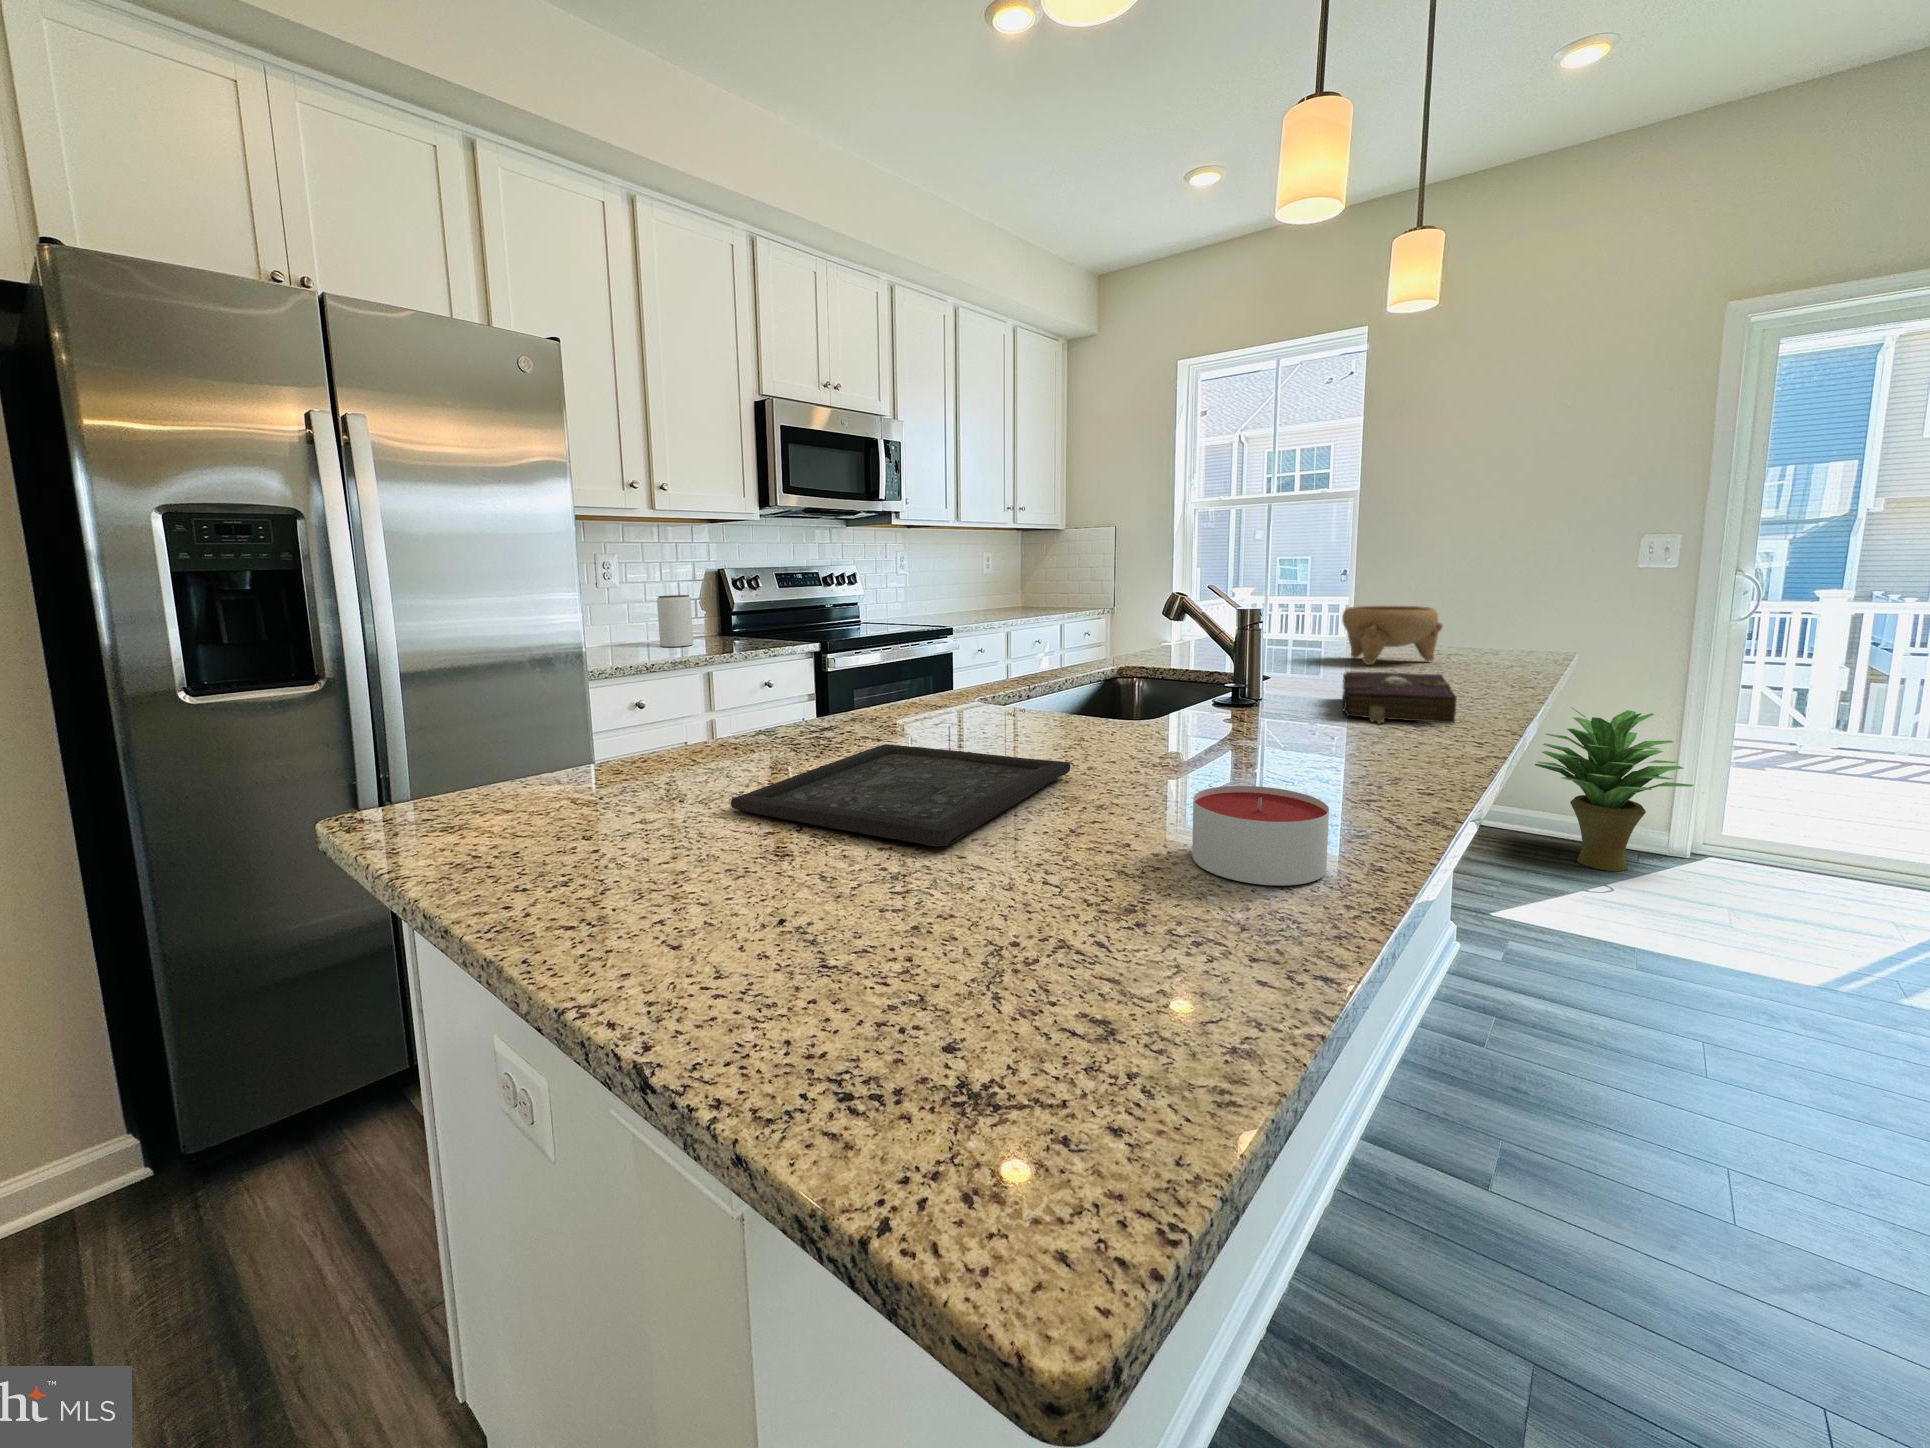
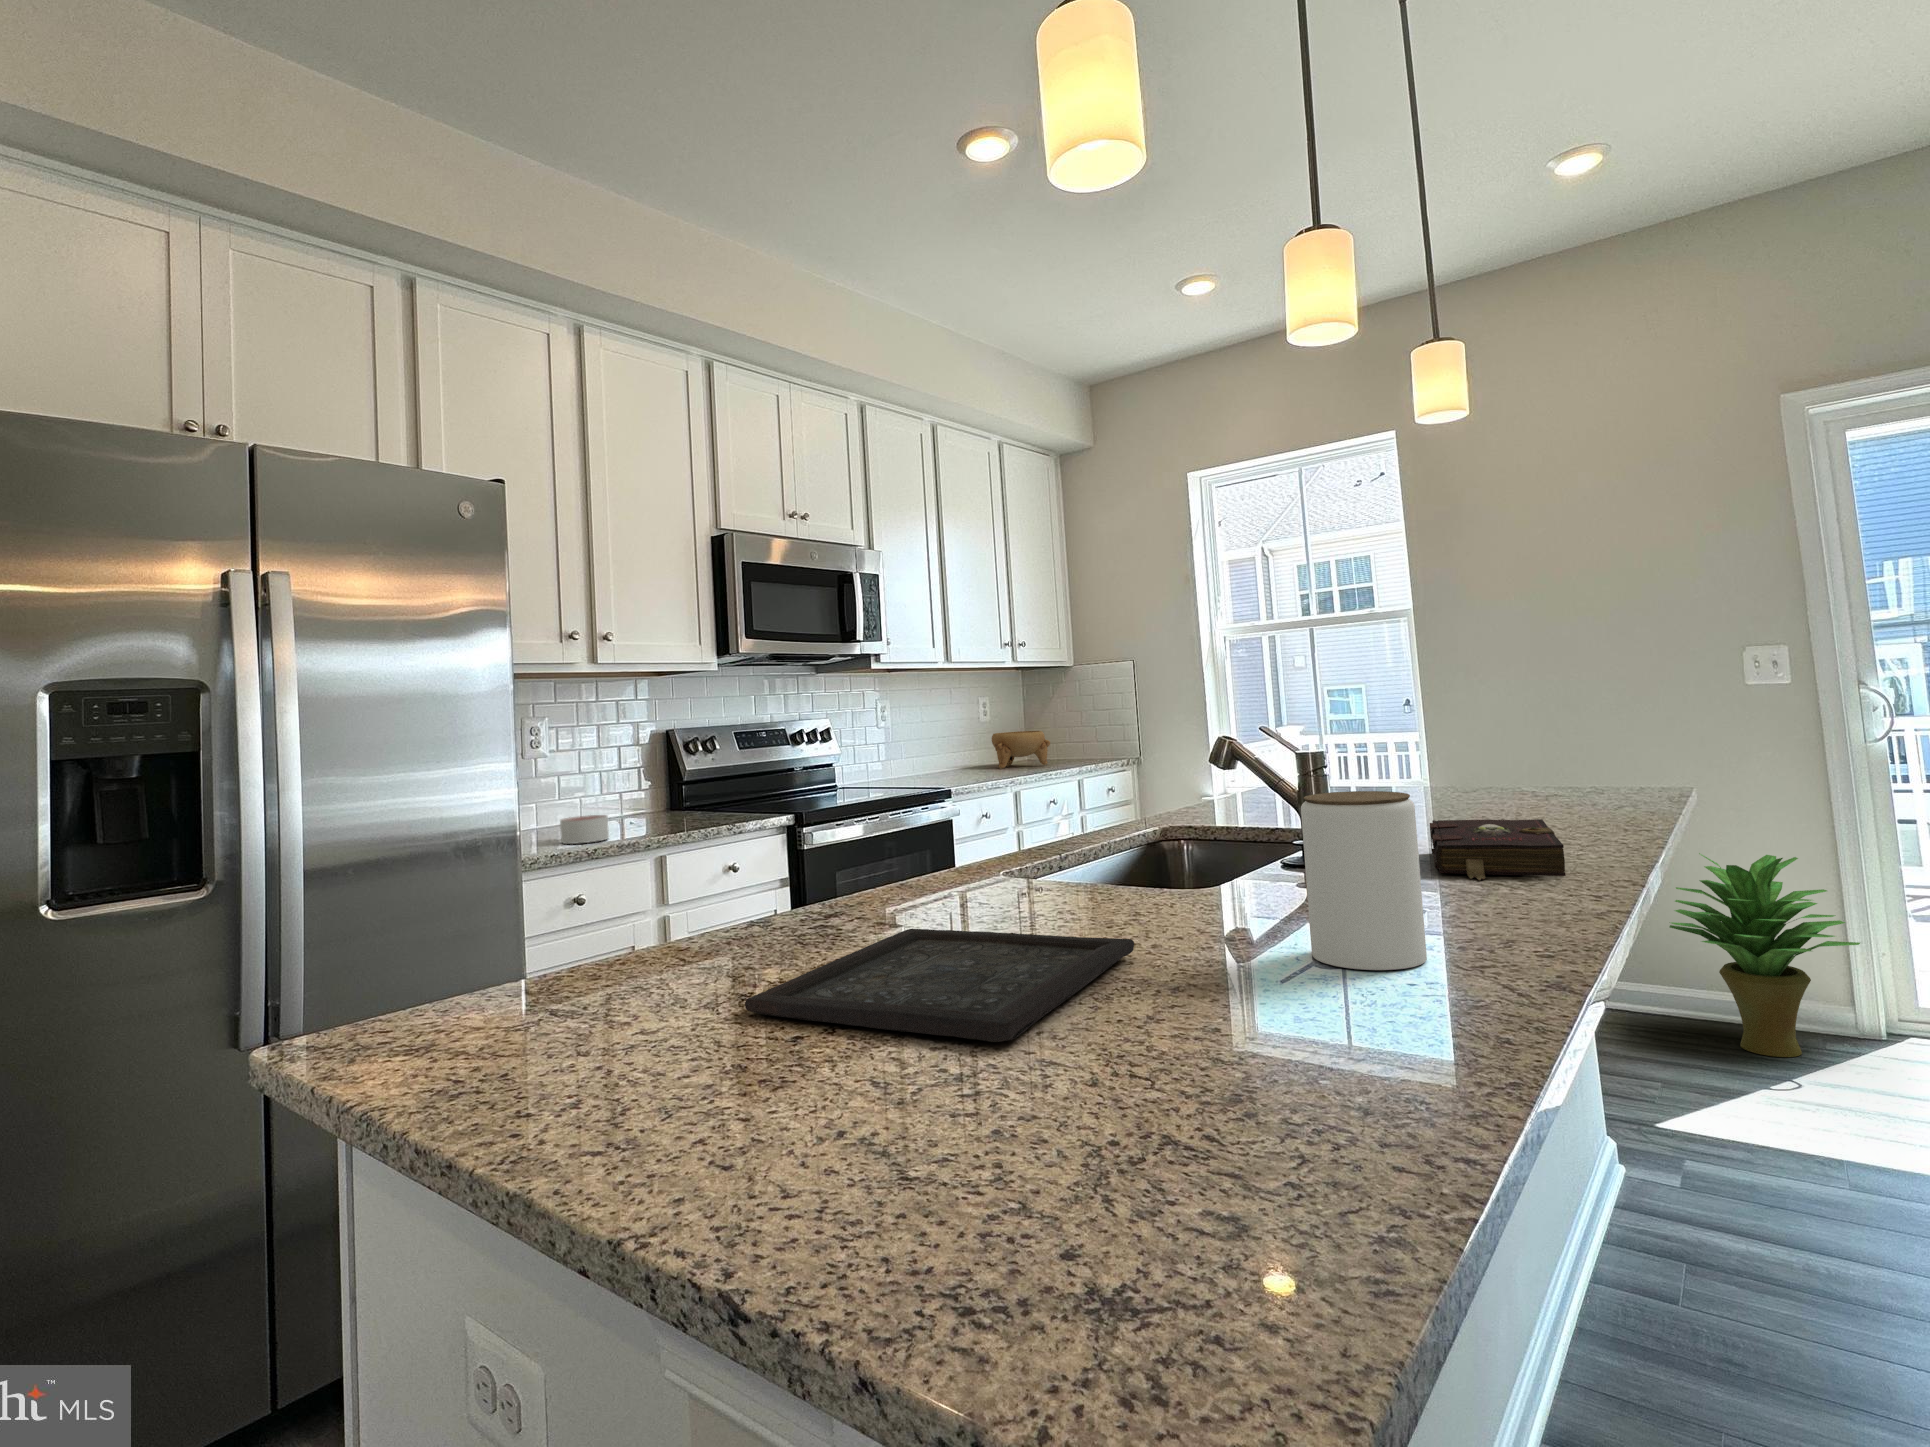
jar: present [657,595,693,647] -> present [1301,791,1427,970]
bowl: present [1342,606,1443,665] -> present [992,731,1050,769]
candle: present [1192,786,1329,886] -> present [560,815,609,844]

